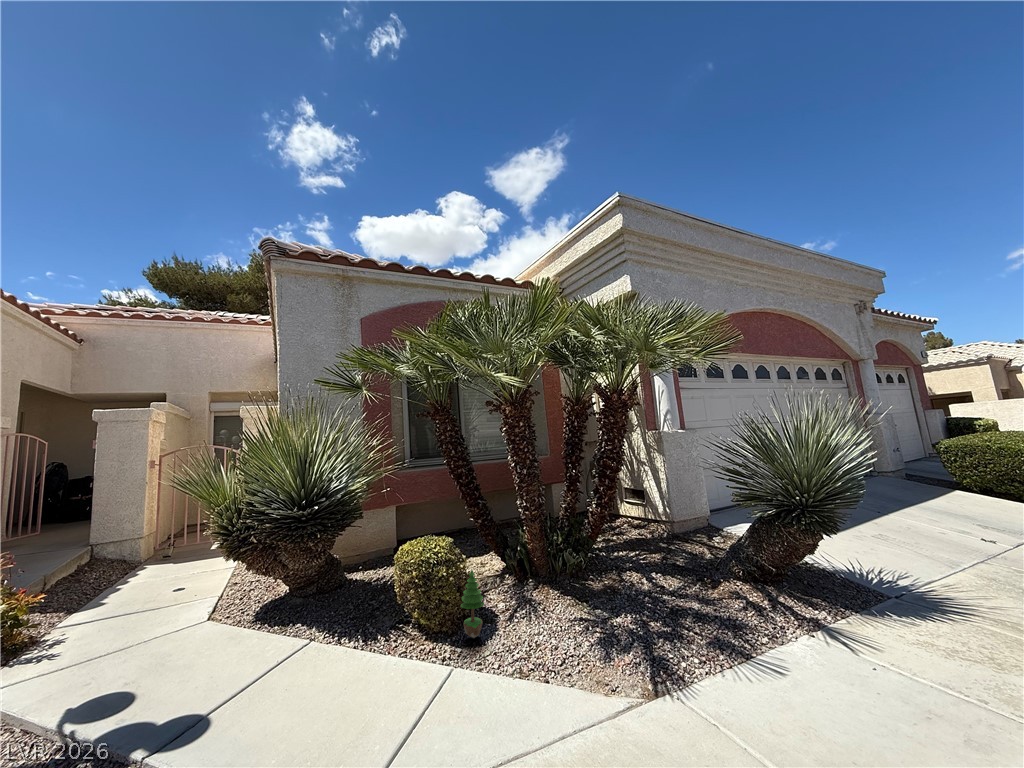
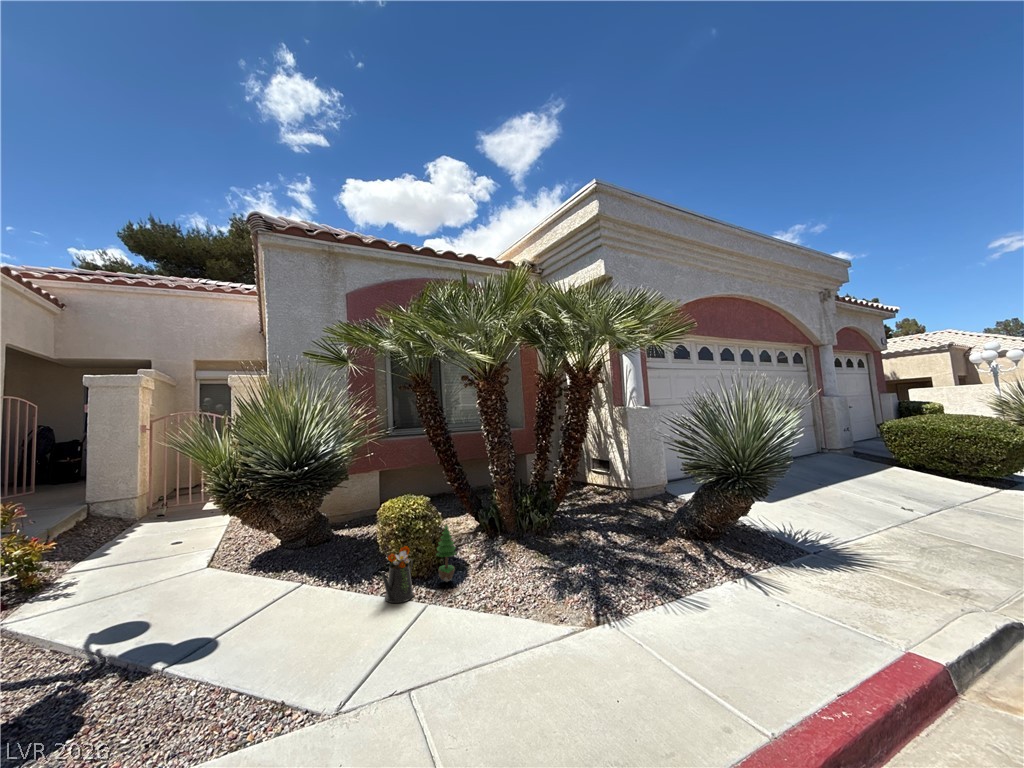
watering can: none [399,596,436,667] -> present [382,546,414,603]

